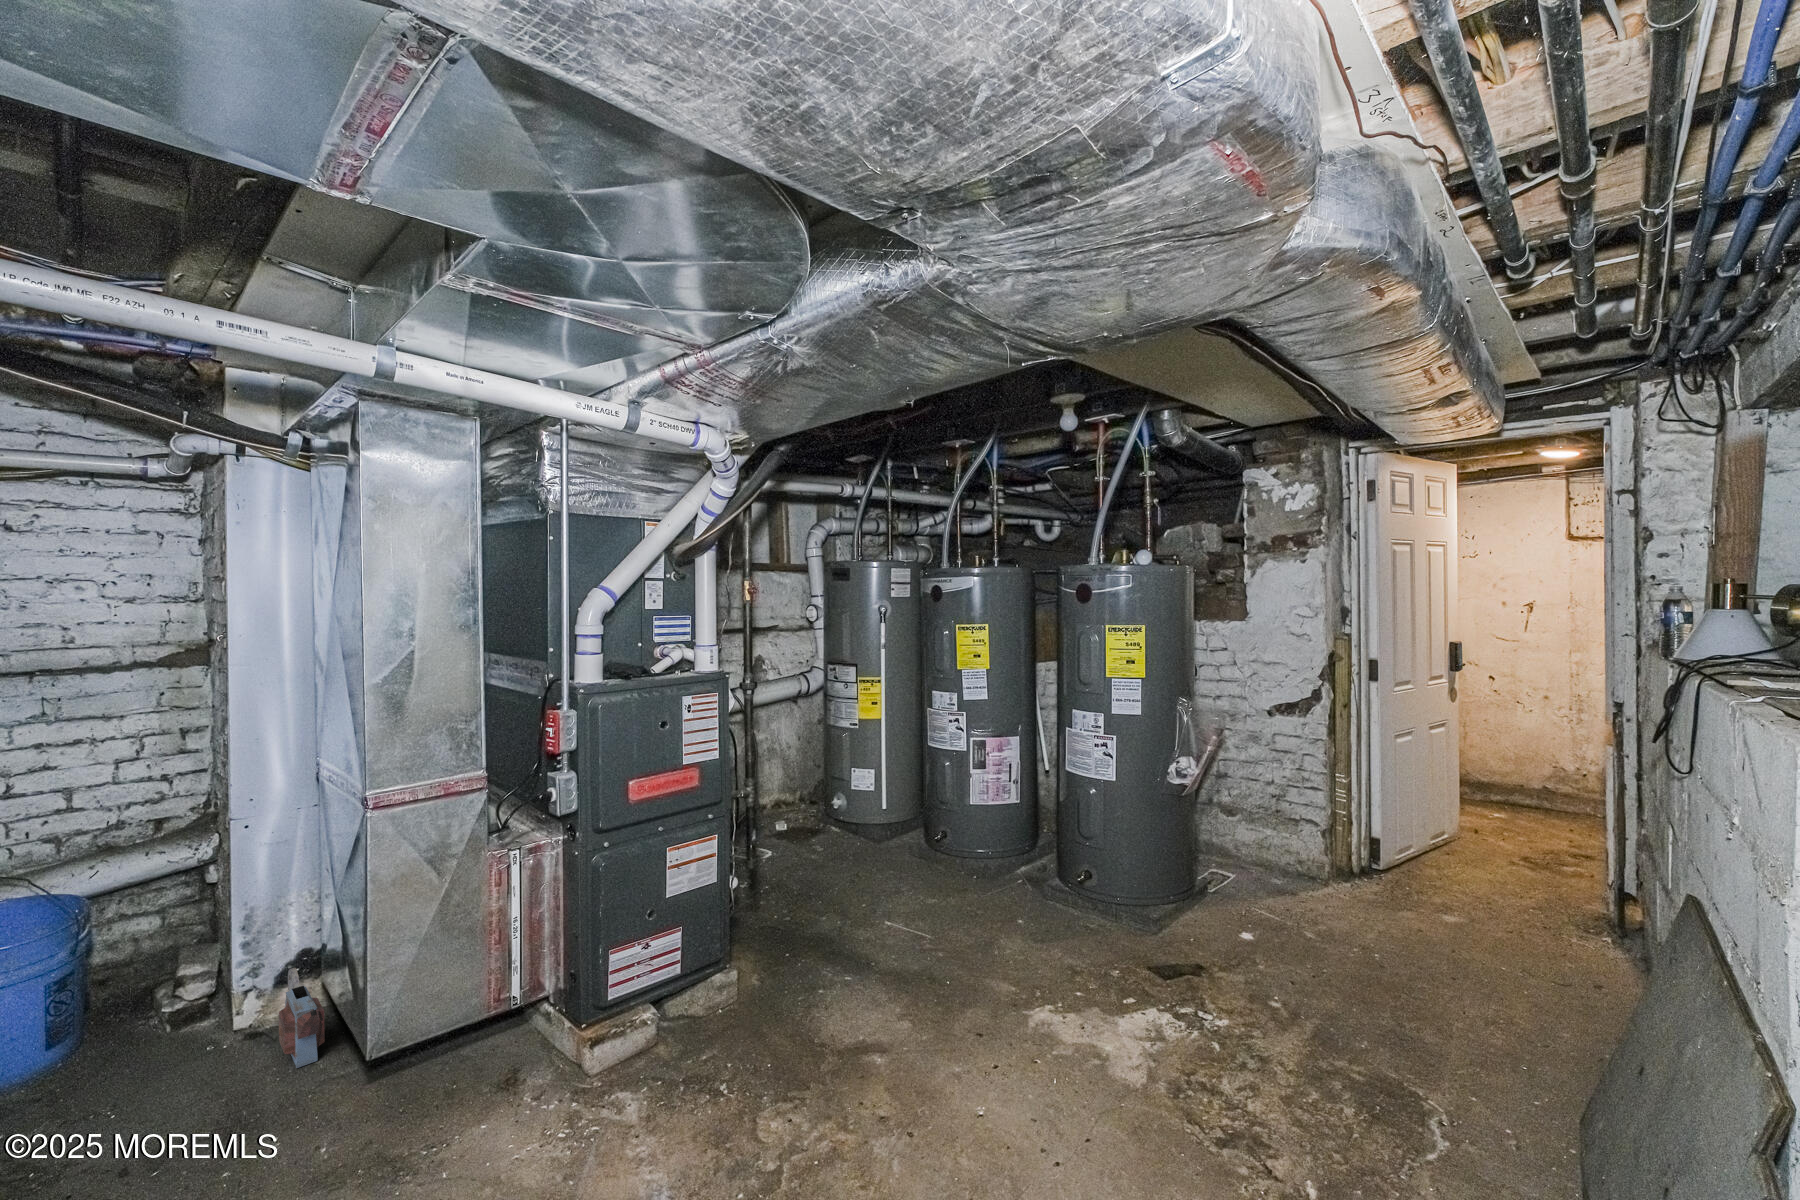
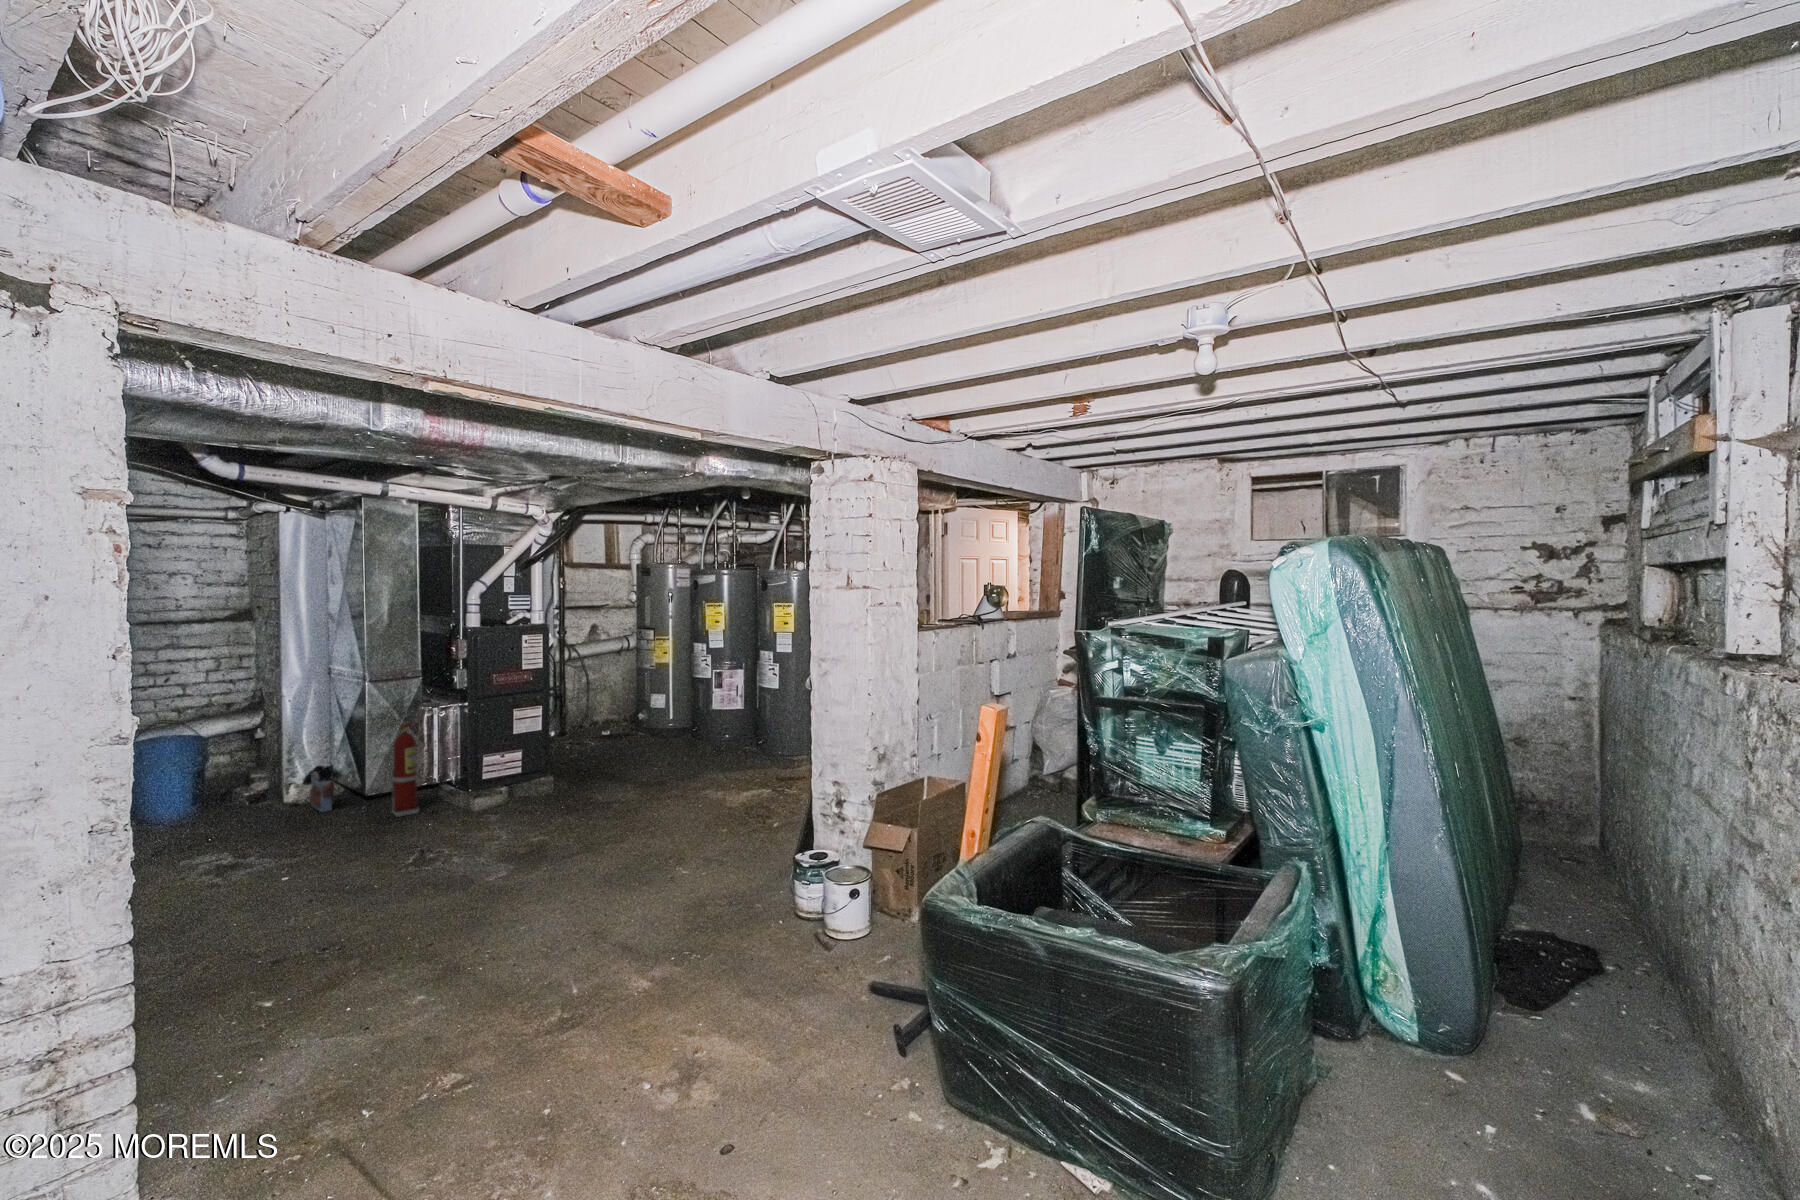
fire extinguisher: none [428,883,484,1098] -> present [392,723,419,817]

